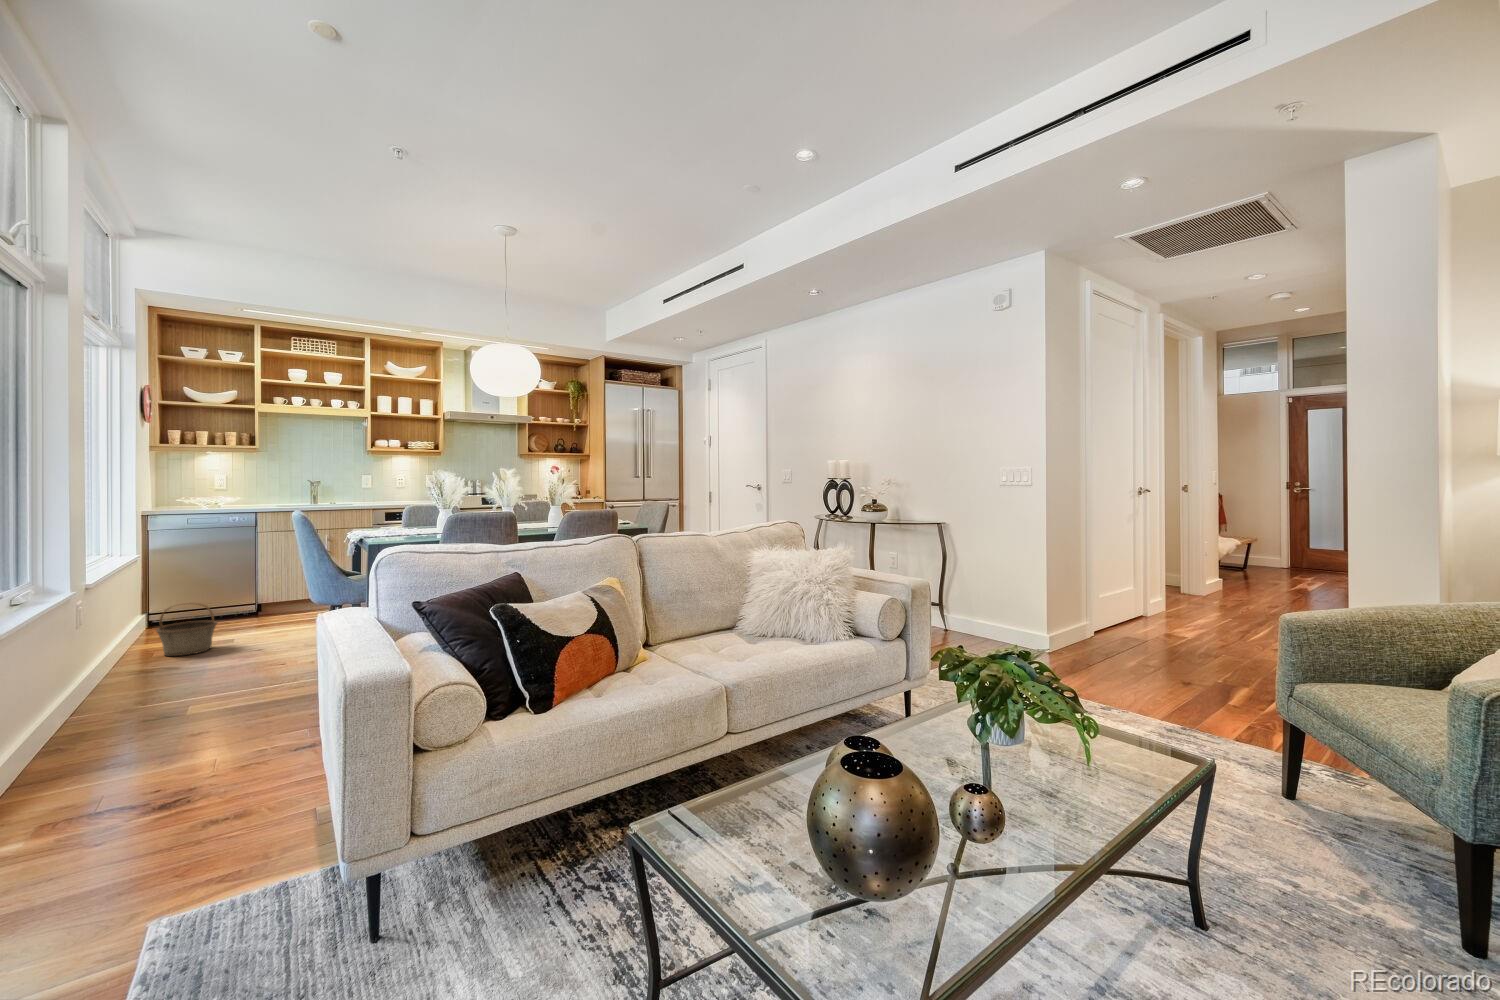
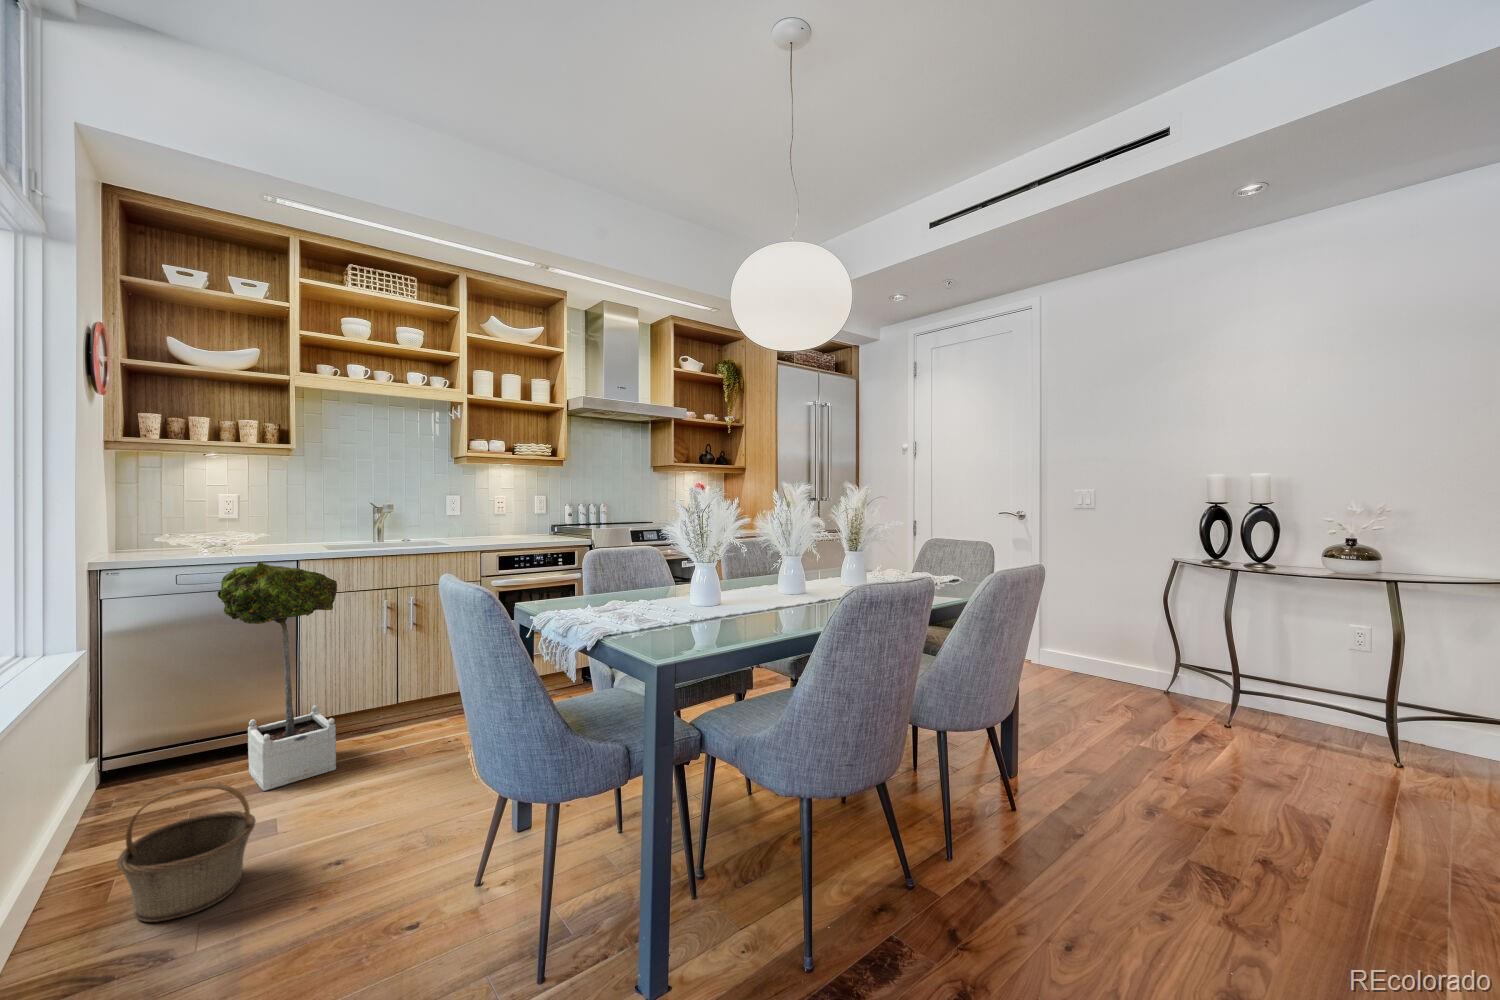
potted tree: none [207,509,272,628] -> present [217,562,337,791]

